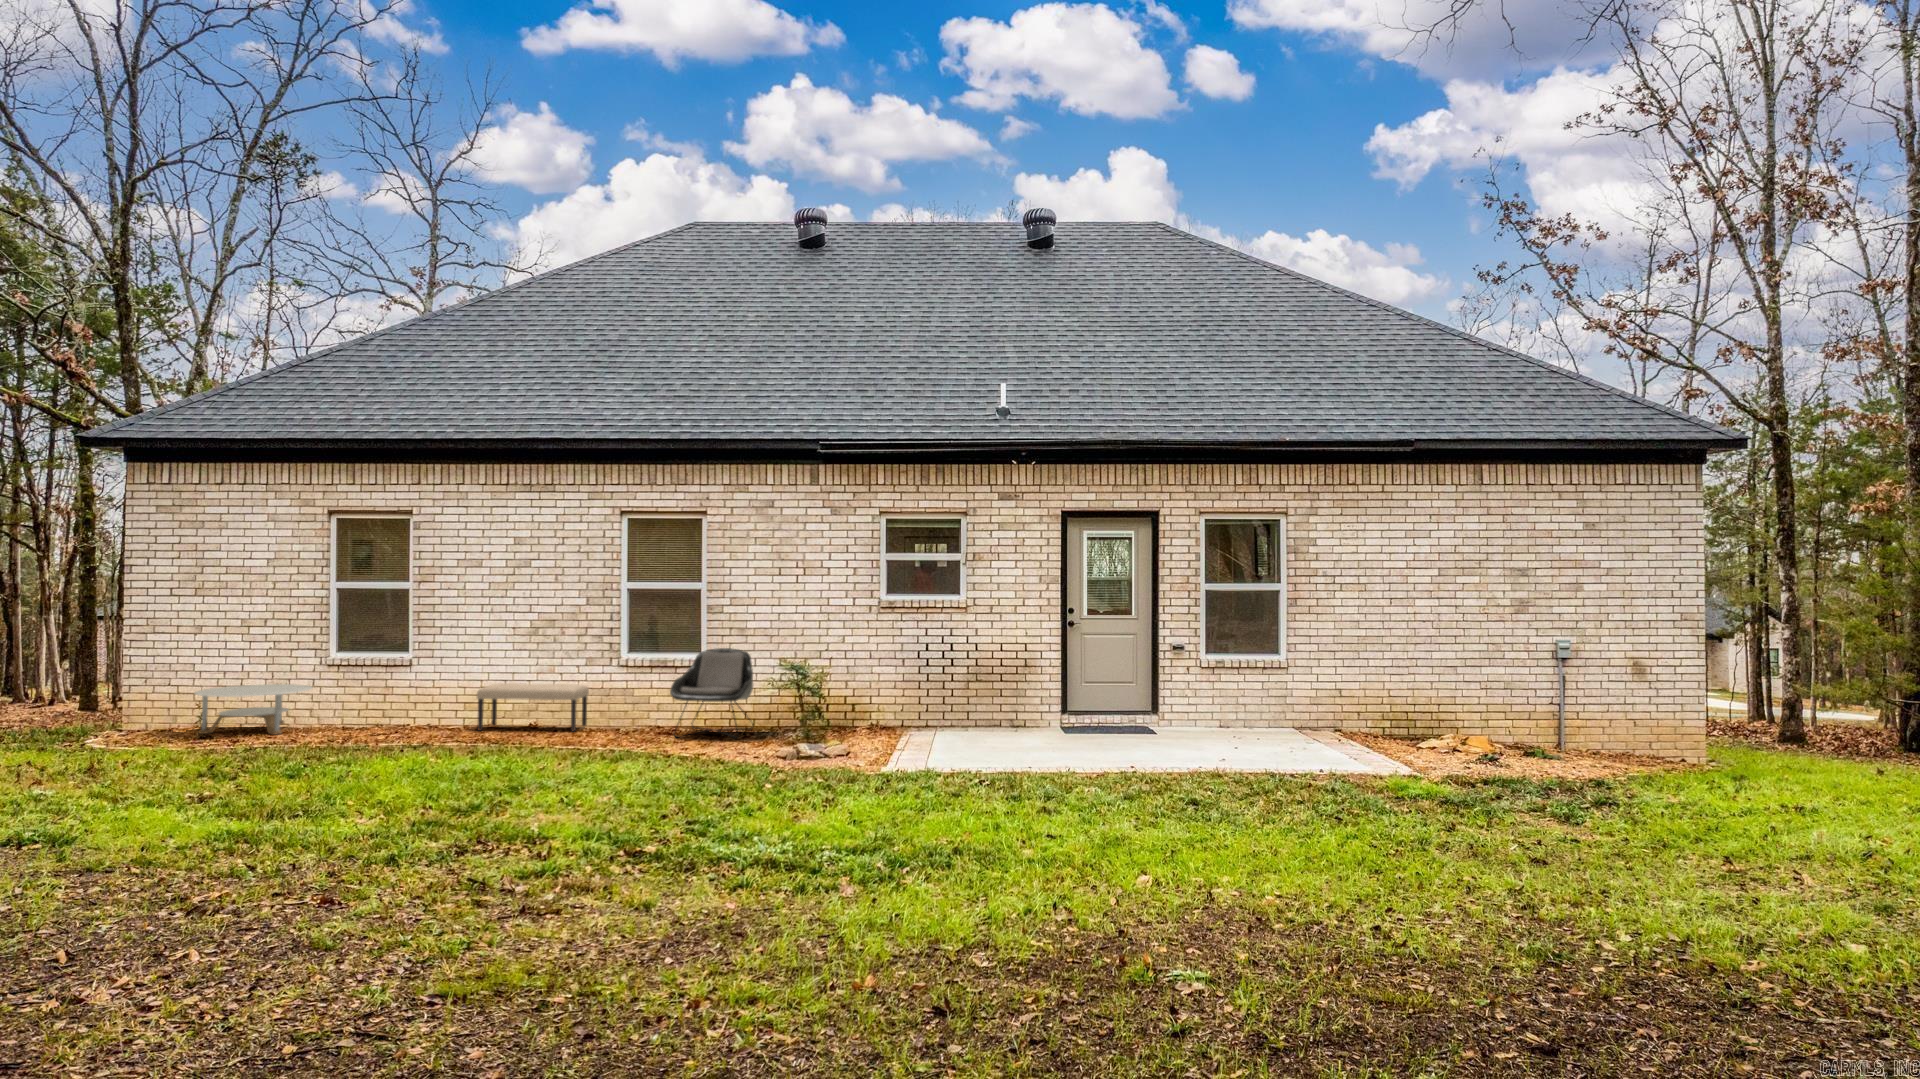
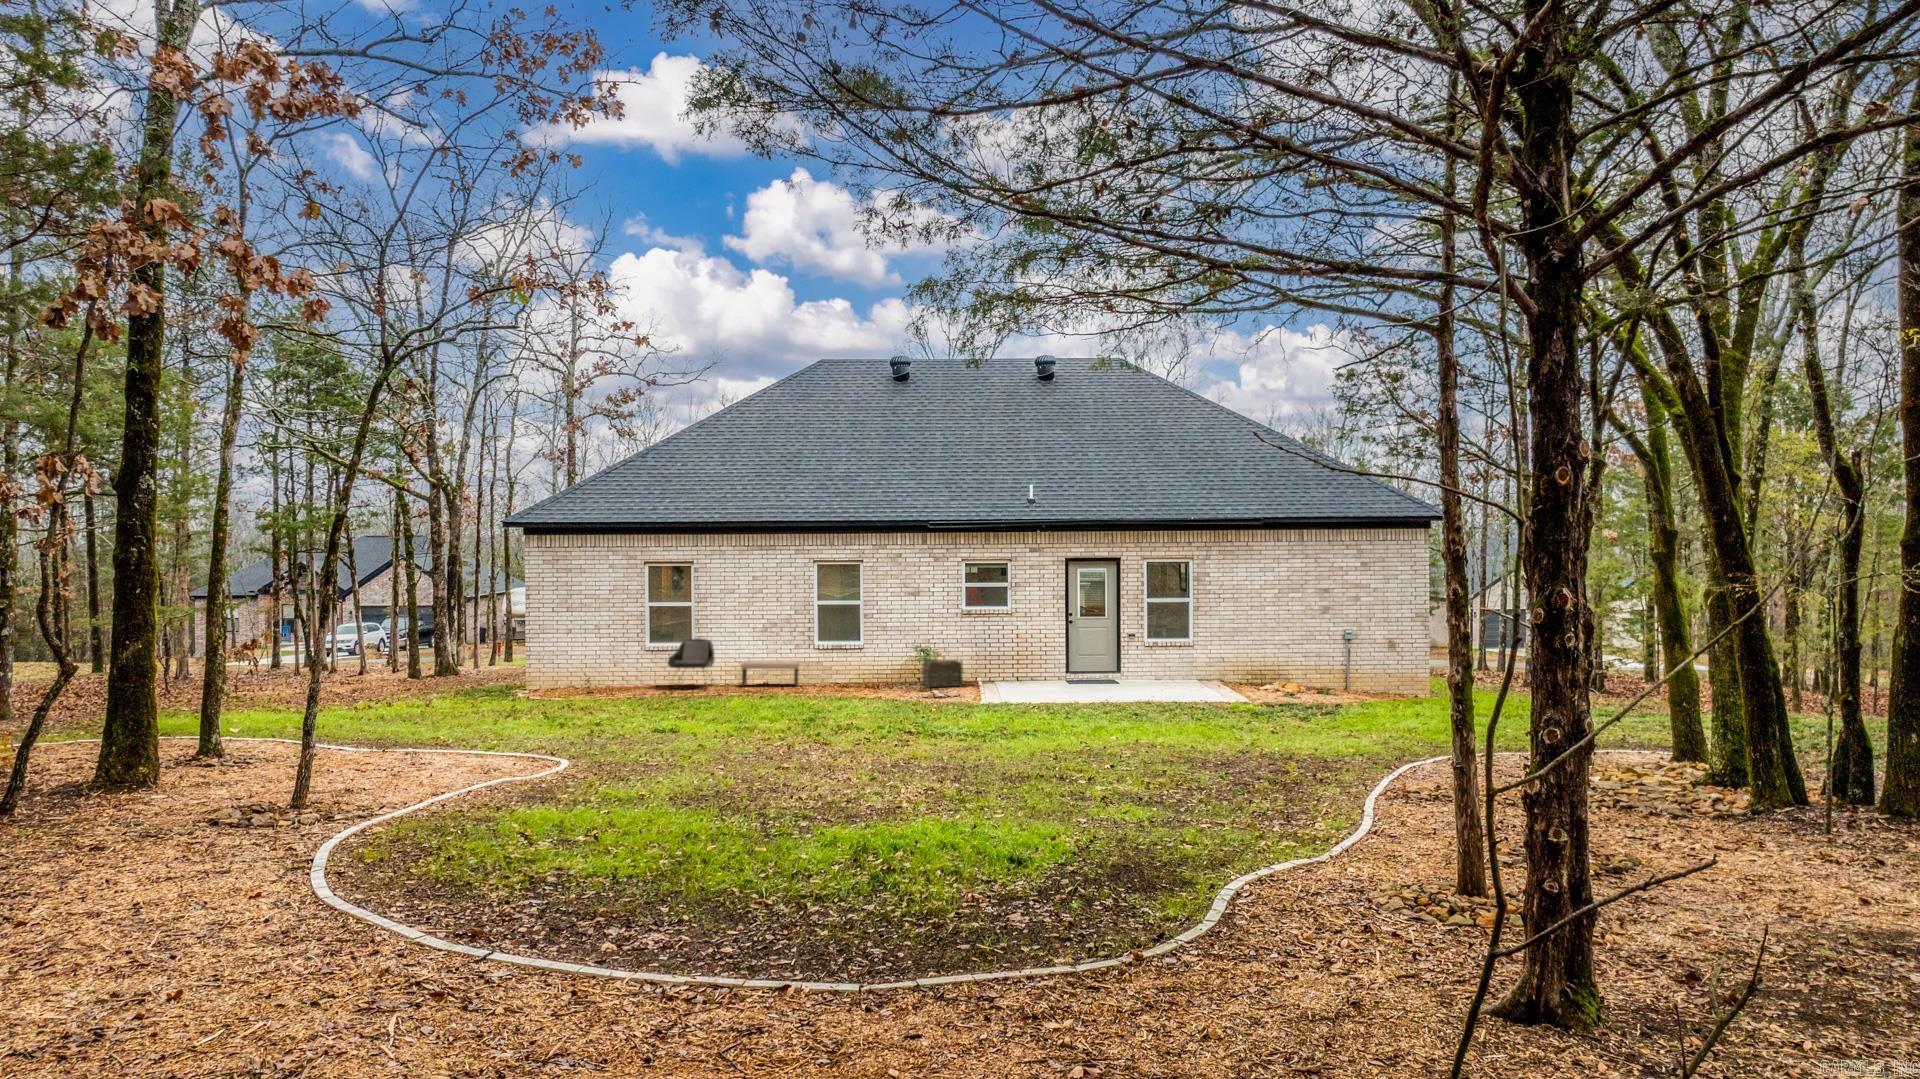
lounge chair: present [670,648,753,739] -> present [668,638,715,689]
round table: present [195,684,312,734] -> none [587,663,646,690]
basket: none [802,687,873,737] -> present [922,660,963,687]

